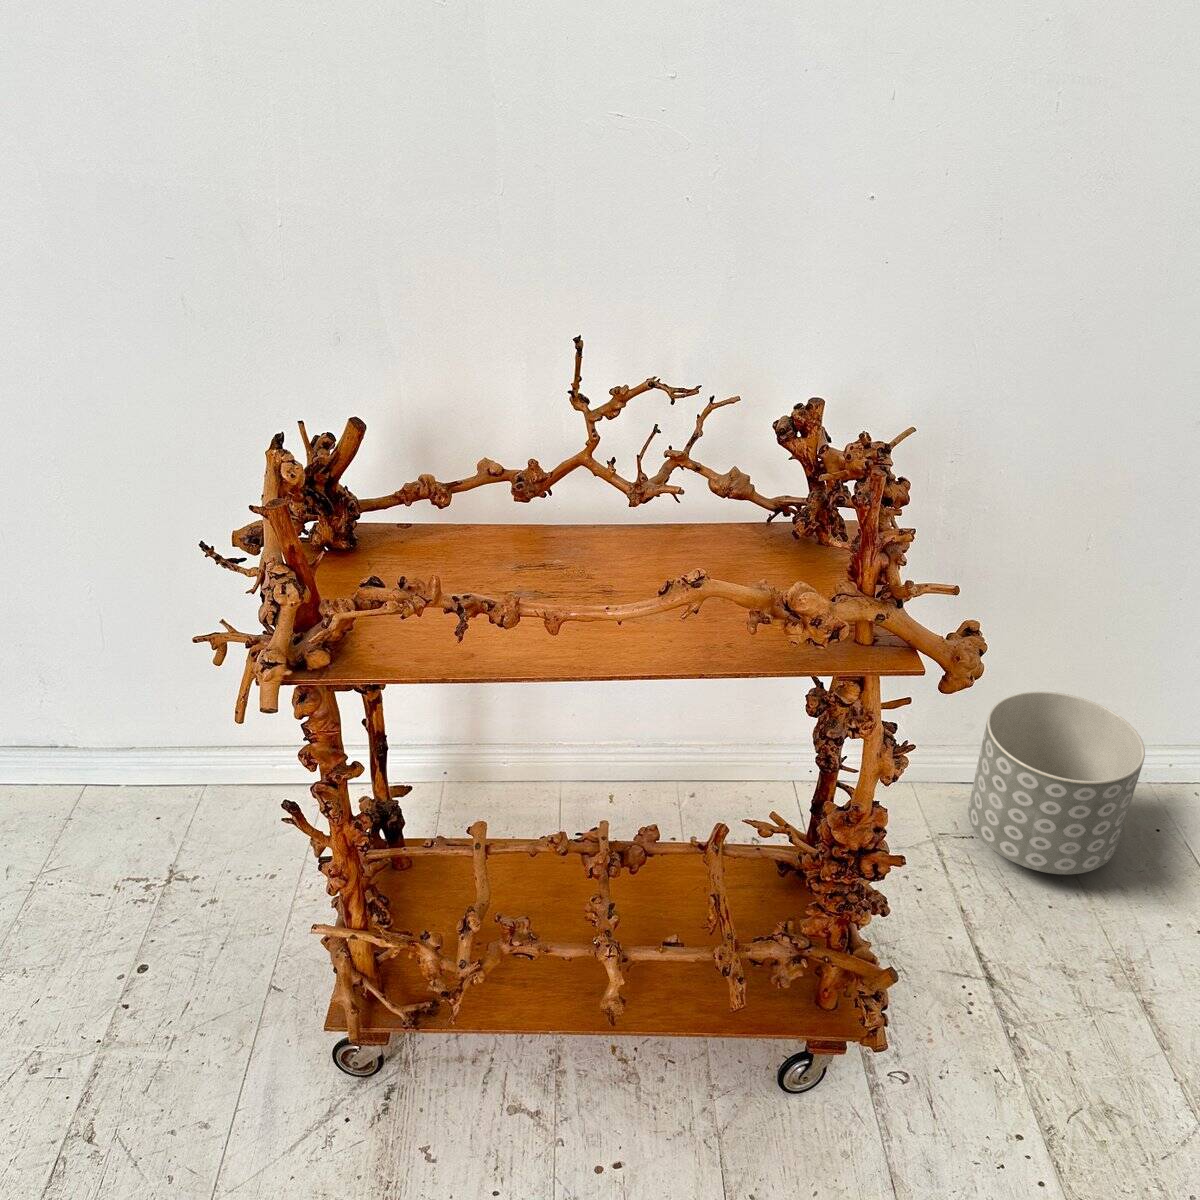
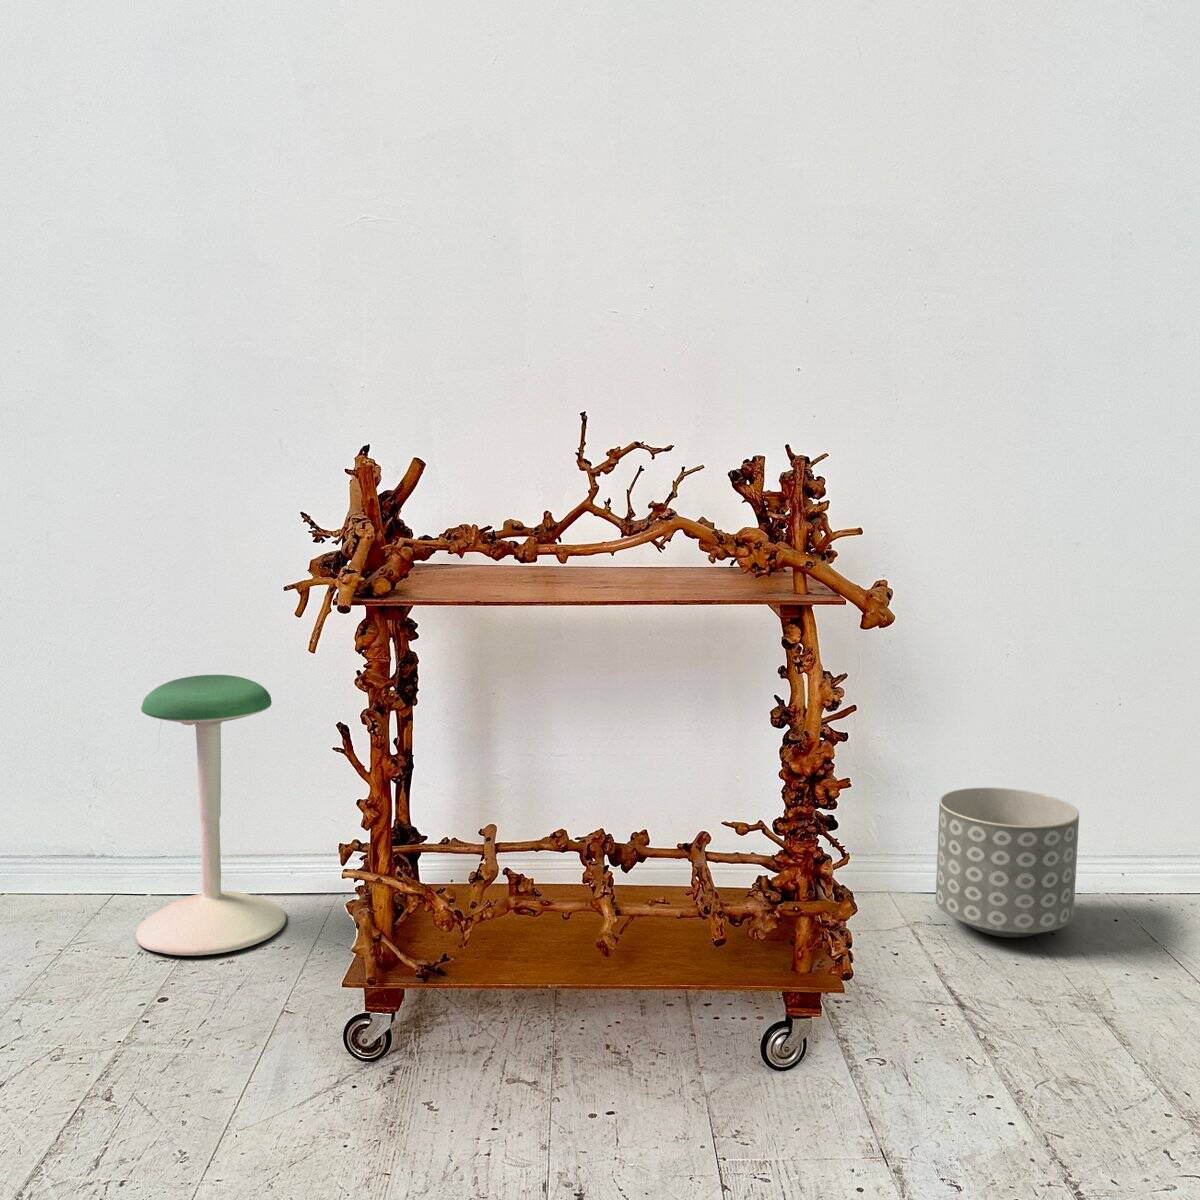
stool: none [70,592,272,897] -> present [135,675,286,955]

